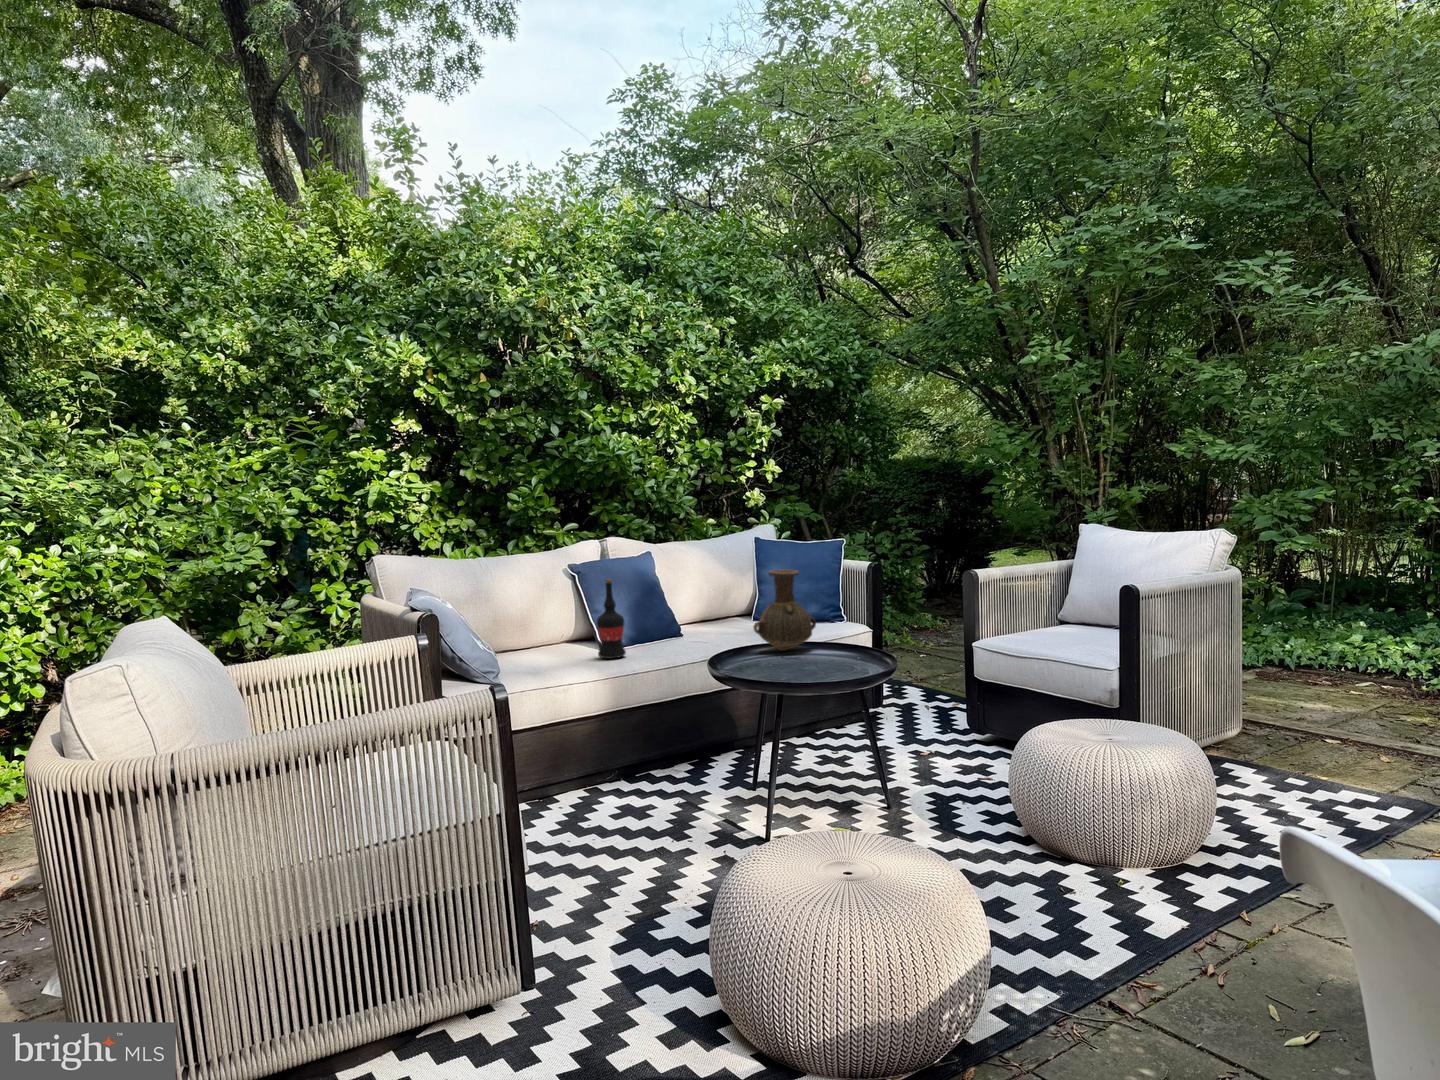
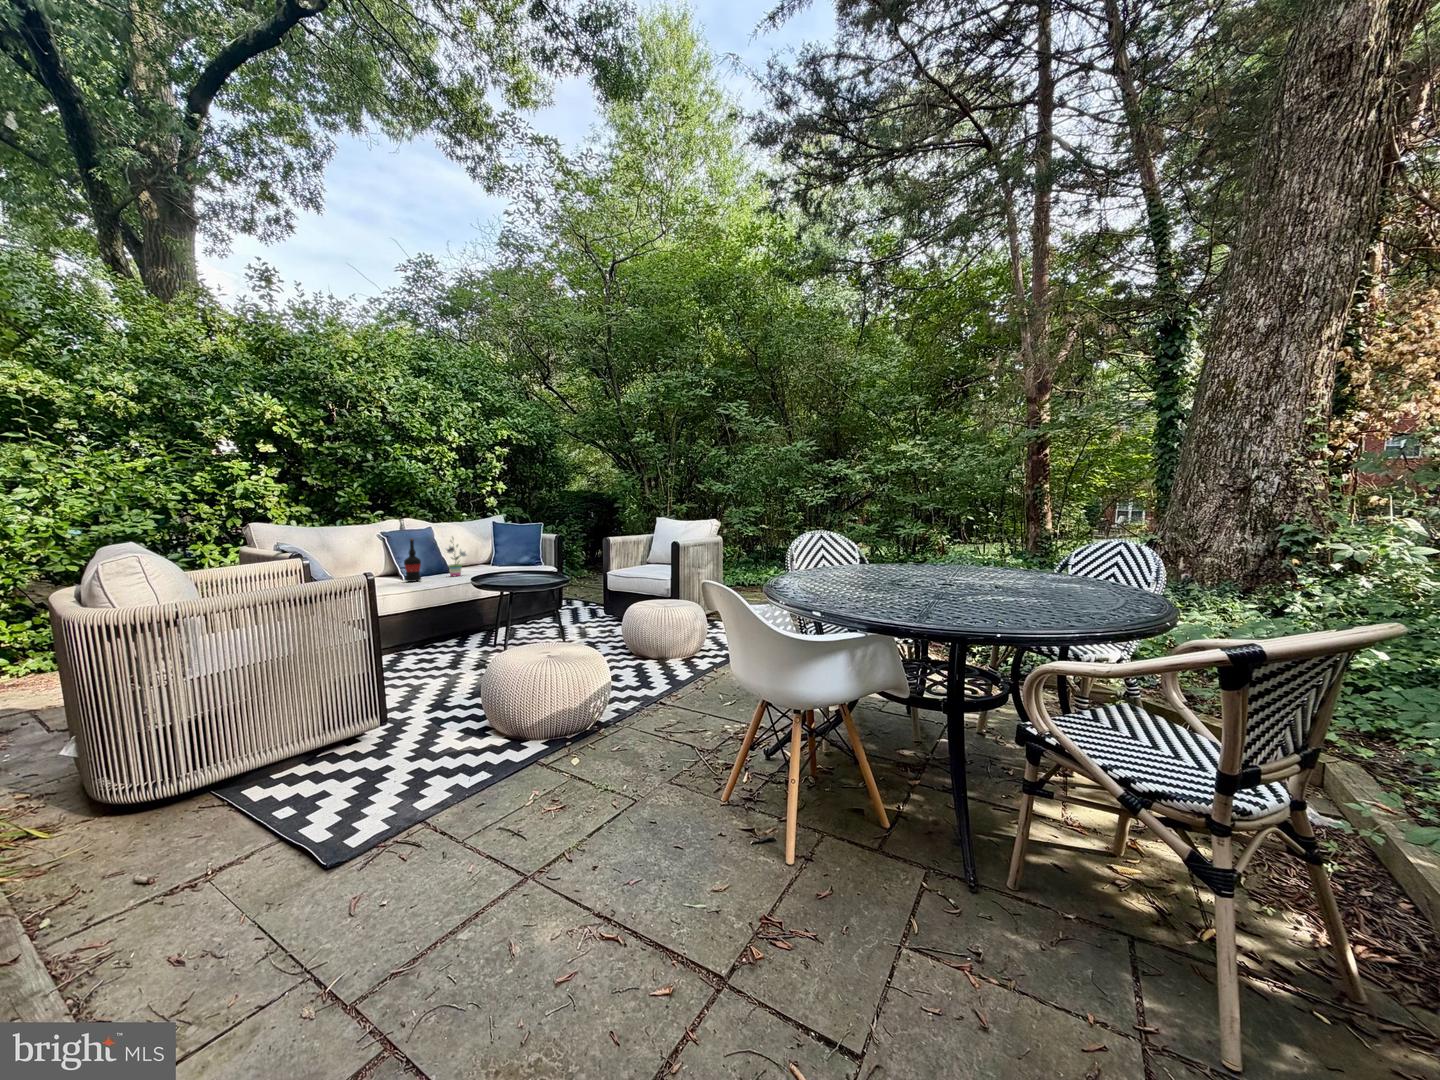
potted plant: none [665,569,708,645] -> present [445,544,467,577]
vase: present [754,569,816,651] -> none [496,535,530,576]

